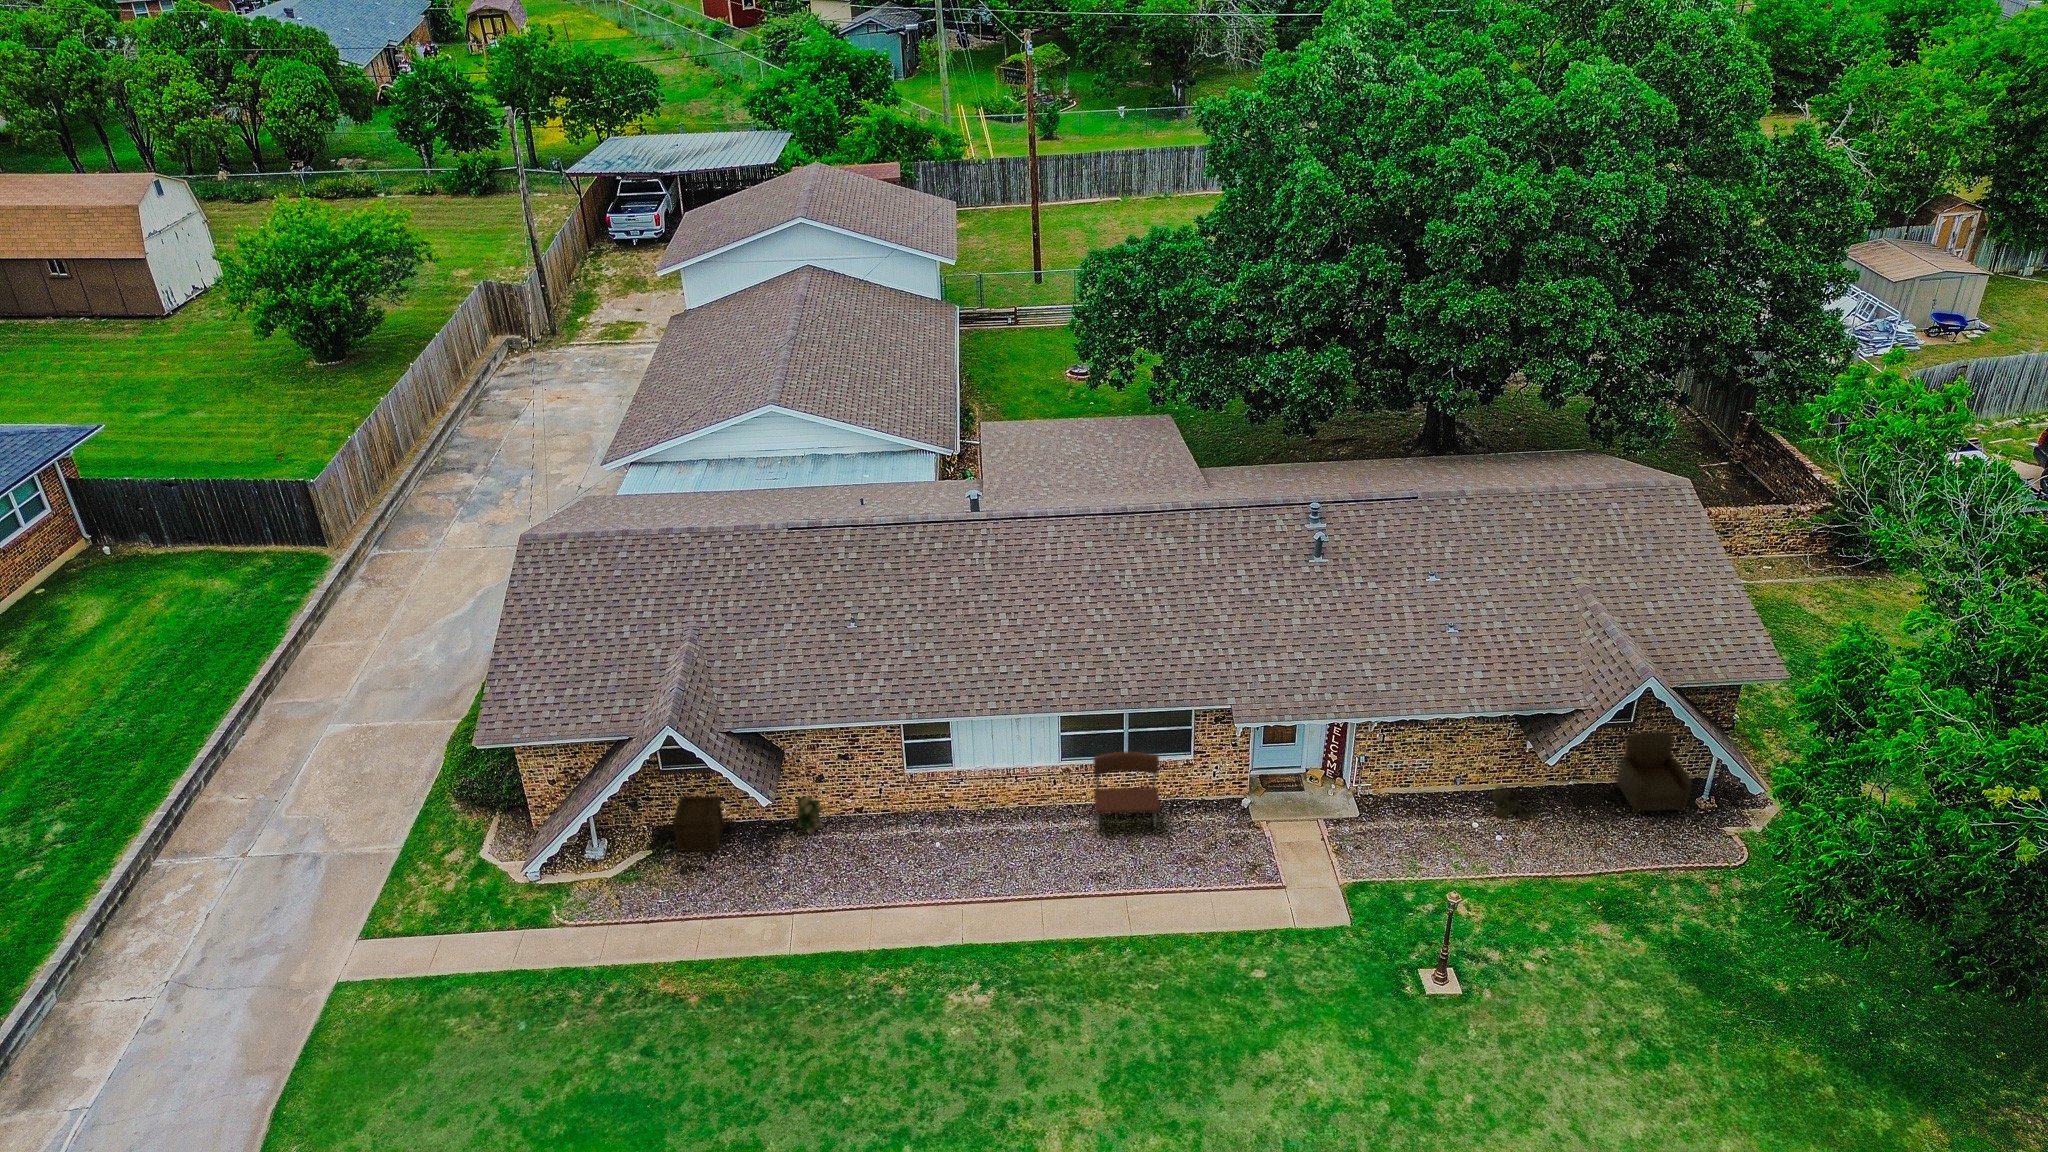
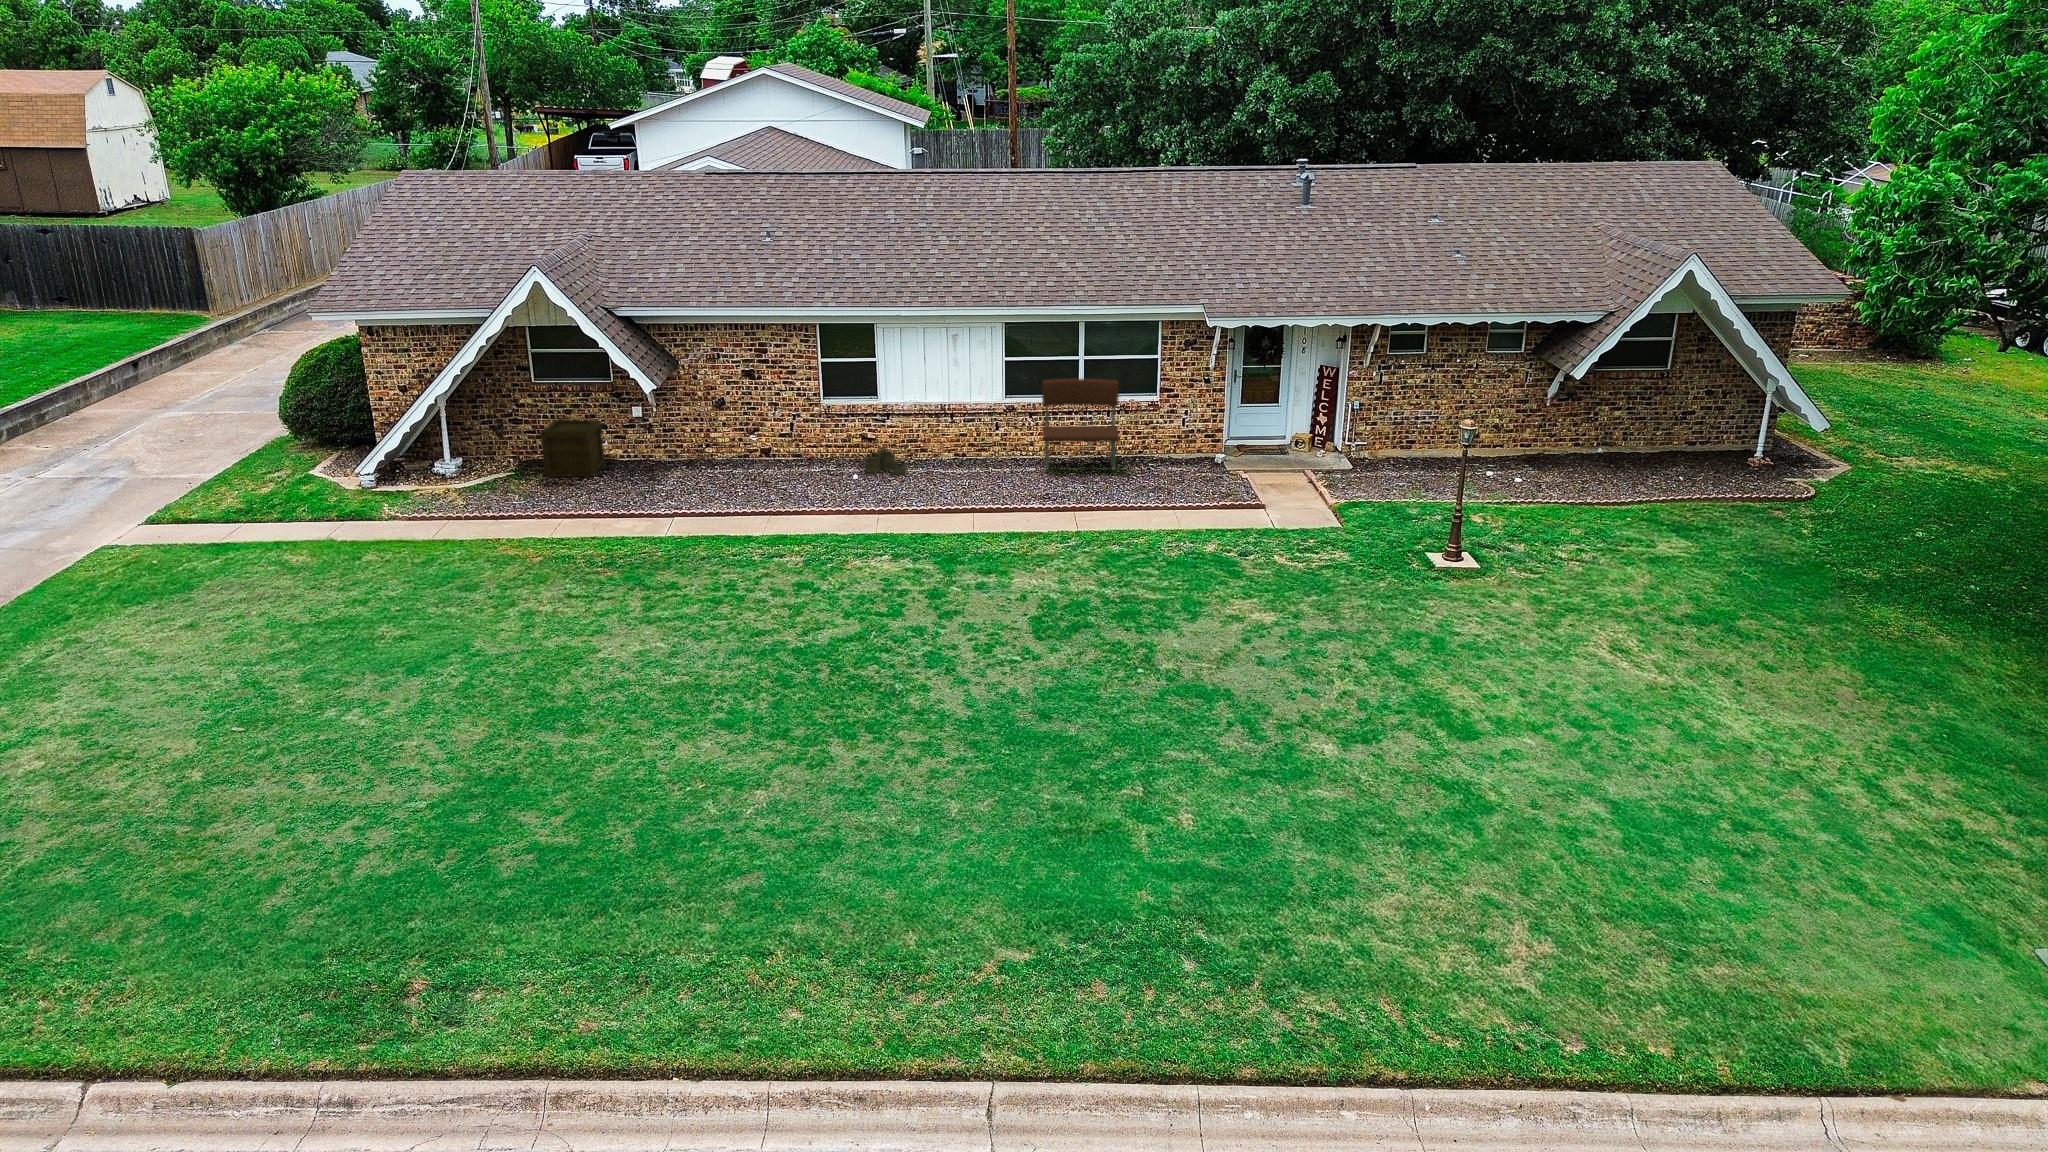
chair: present [1617,731,1692,815] -> none [1653,381,1745,471]
woven basket: present [1492,786,1532,820] -> present [864,447,907,475]
decorative plant: present [796,796,823,834] -> none [689,422,723,469]

